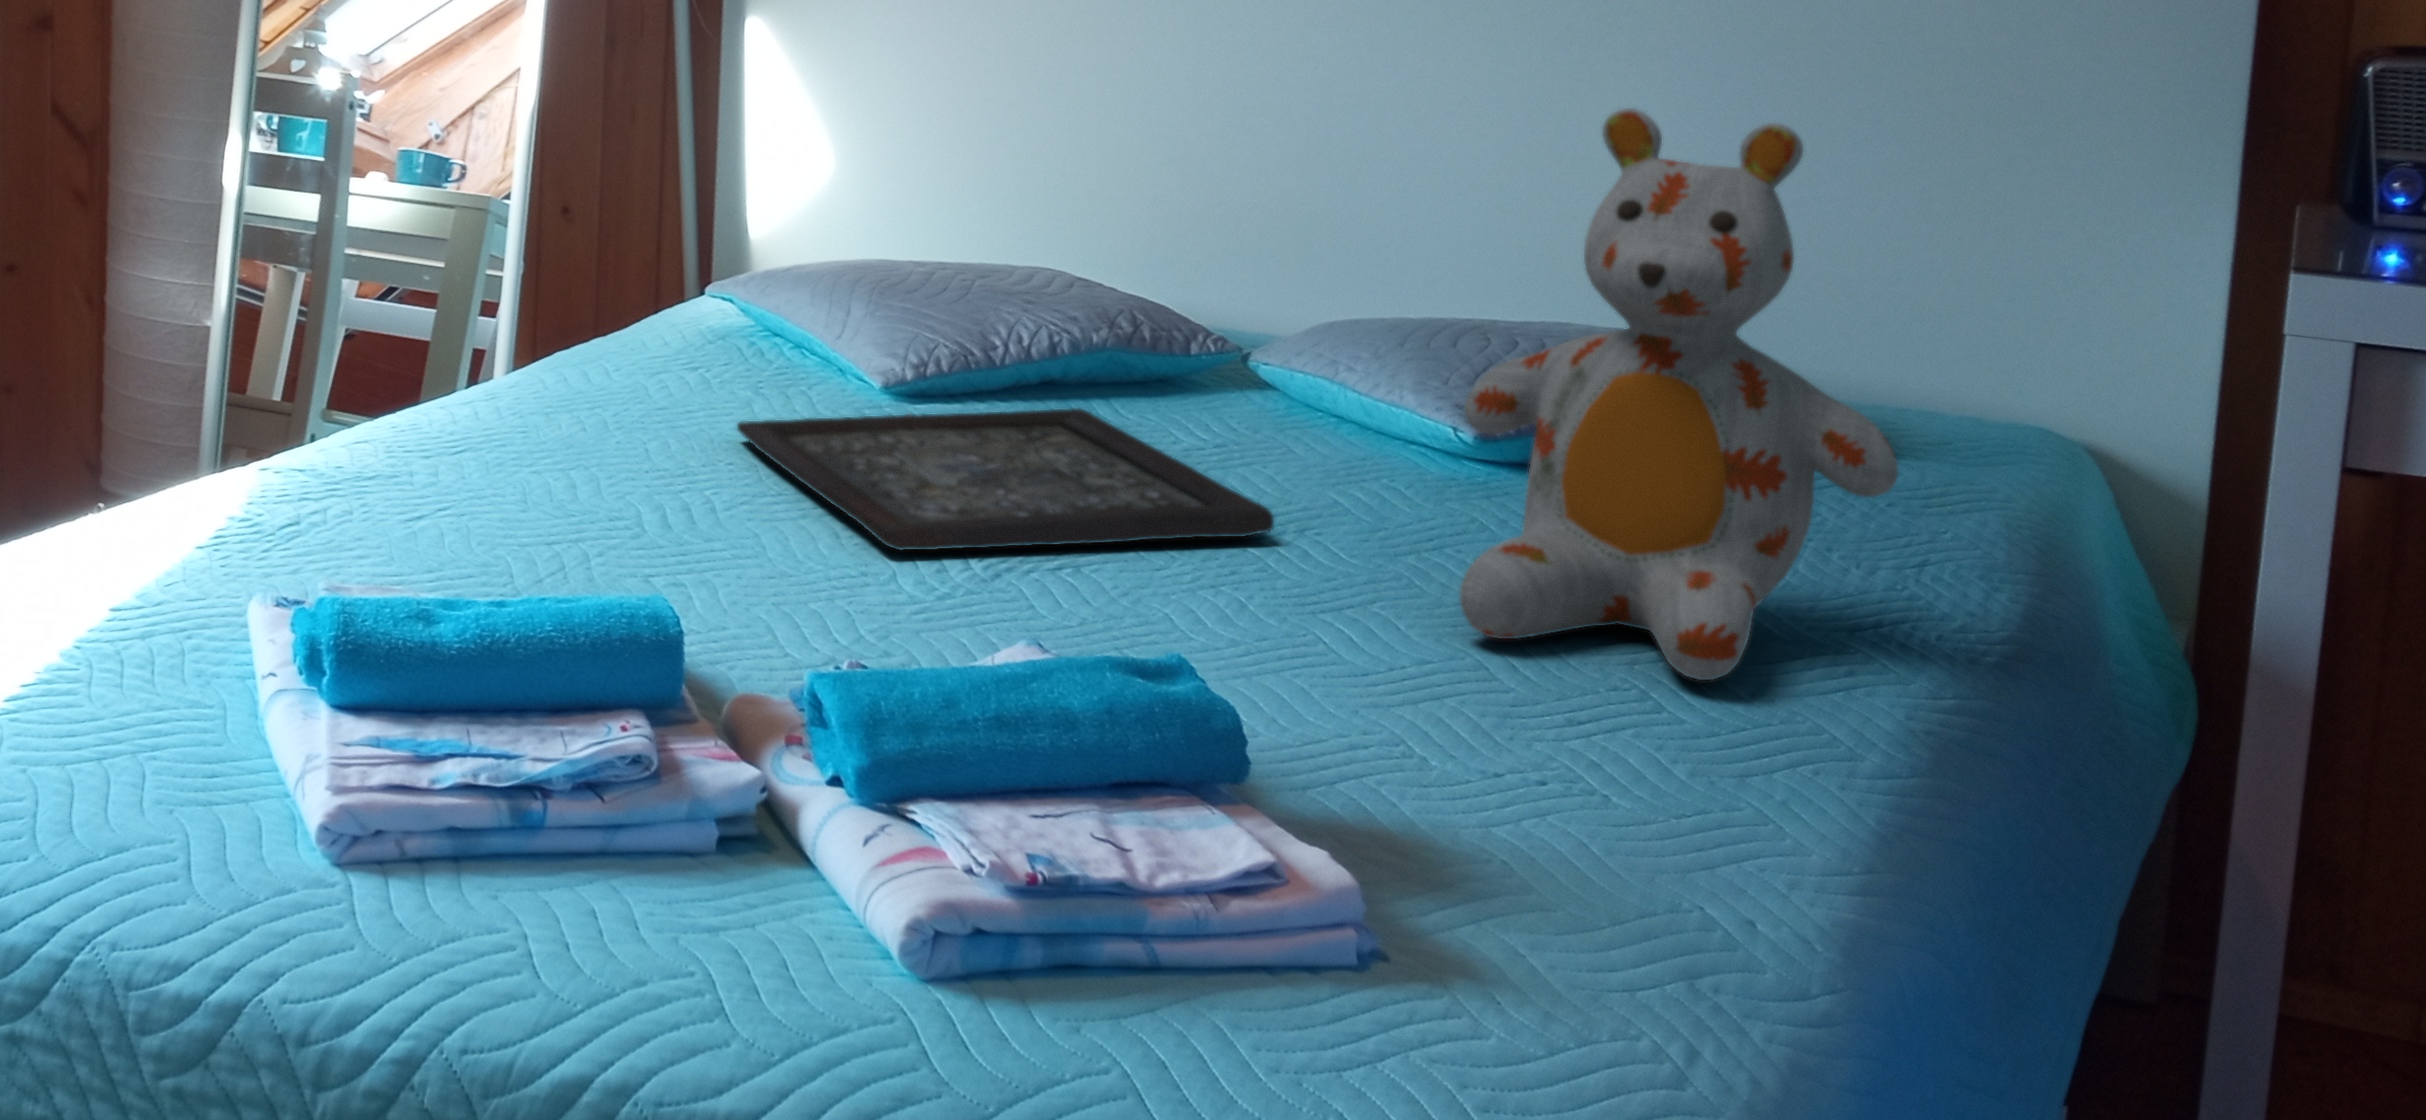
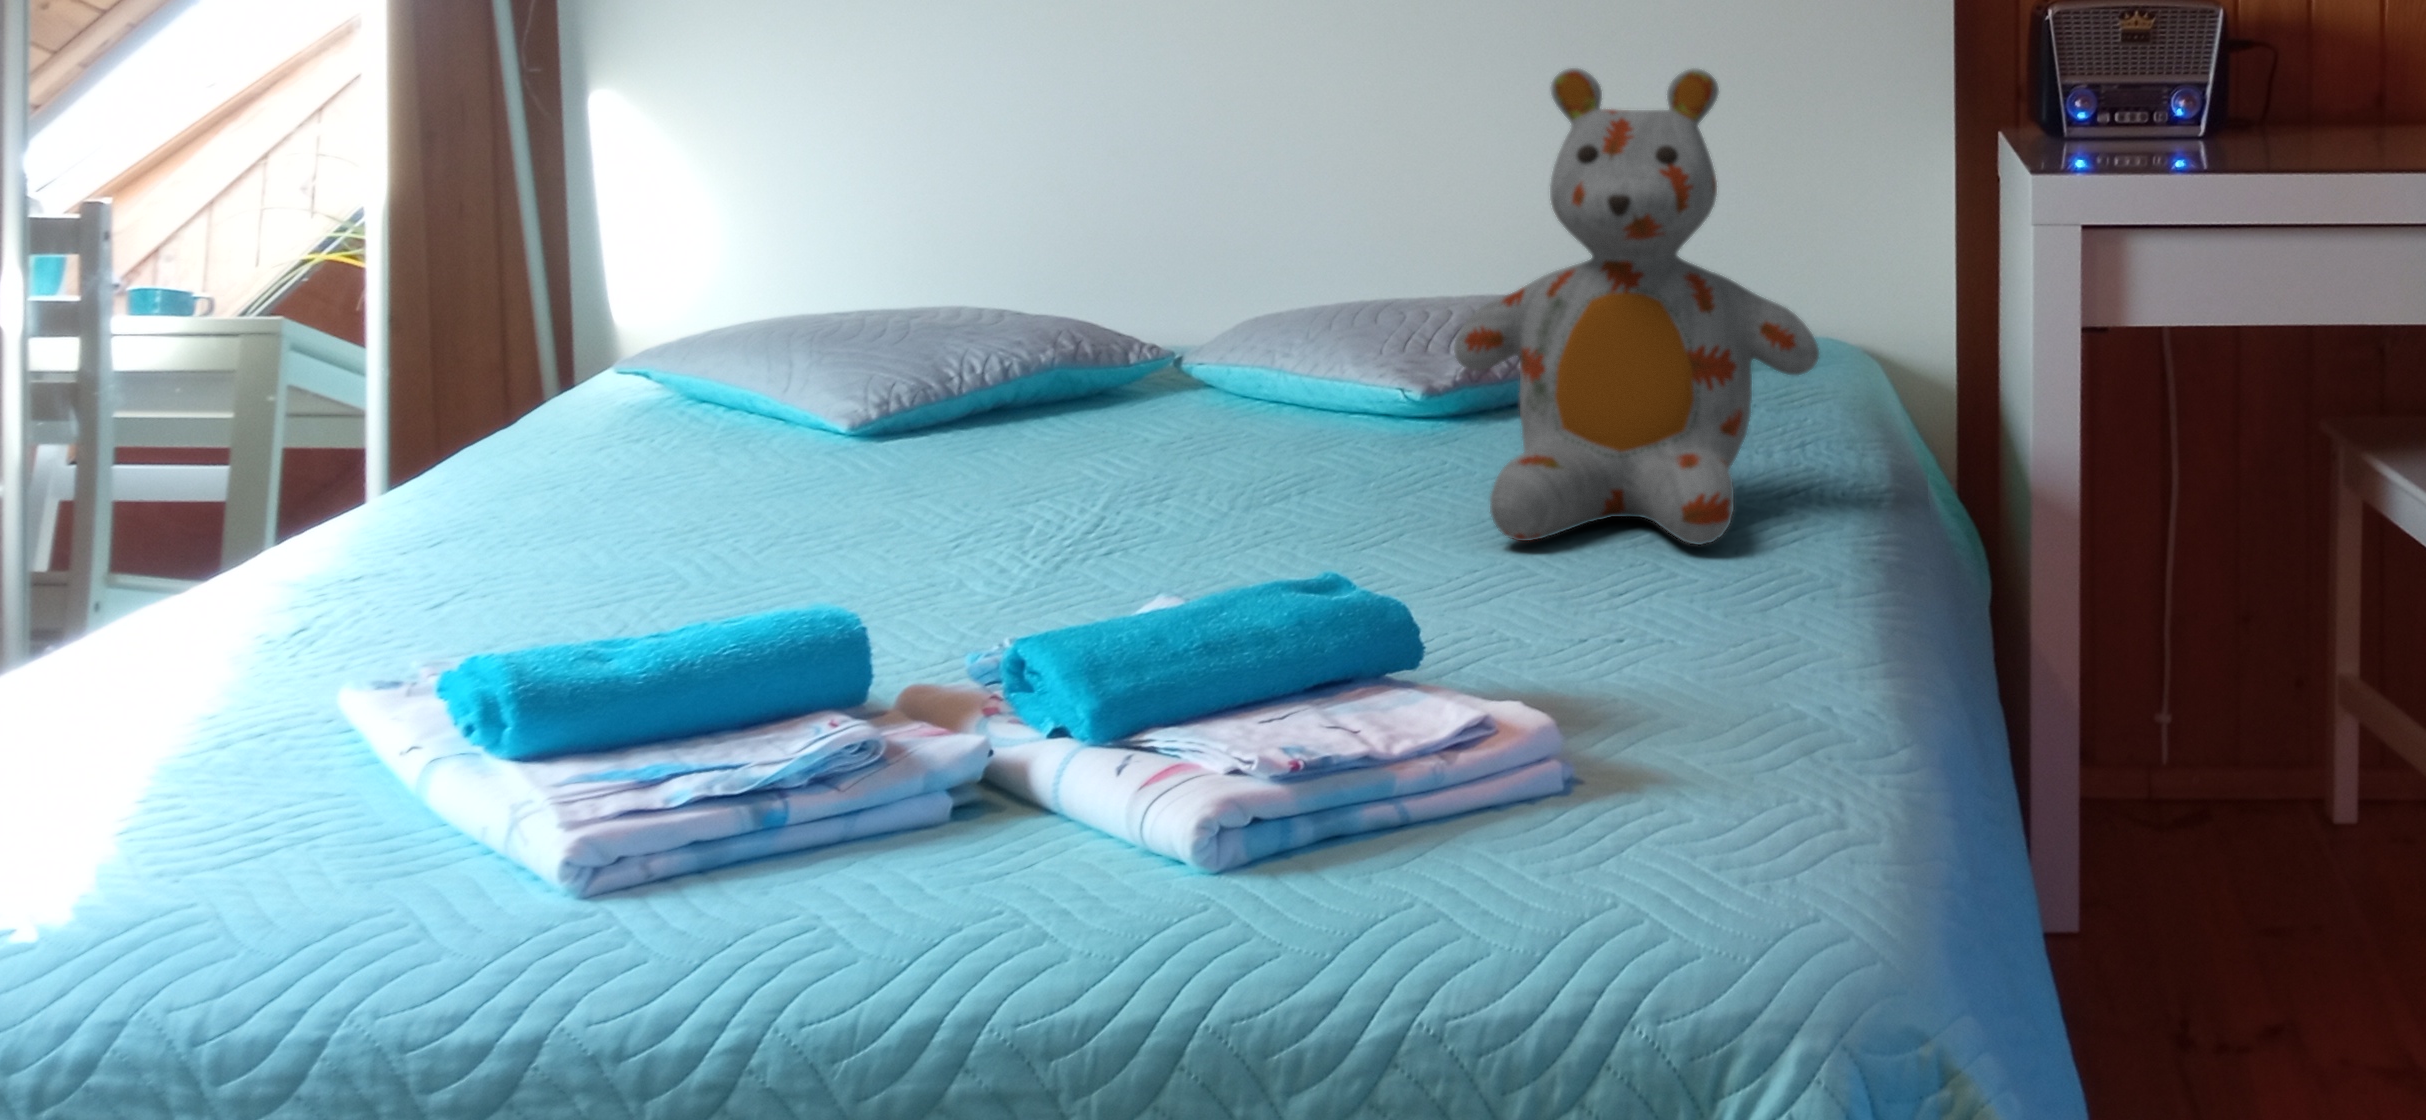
tray: present [737,408,1274,550] -> none [729,419,1290,555]

